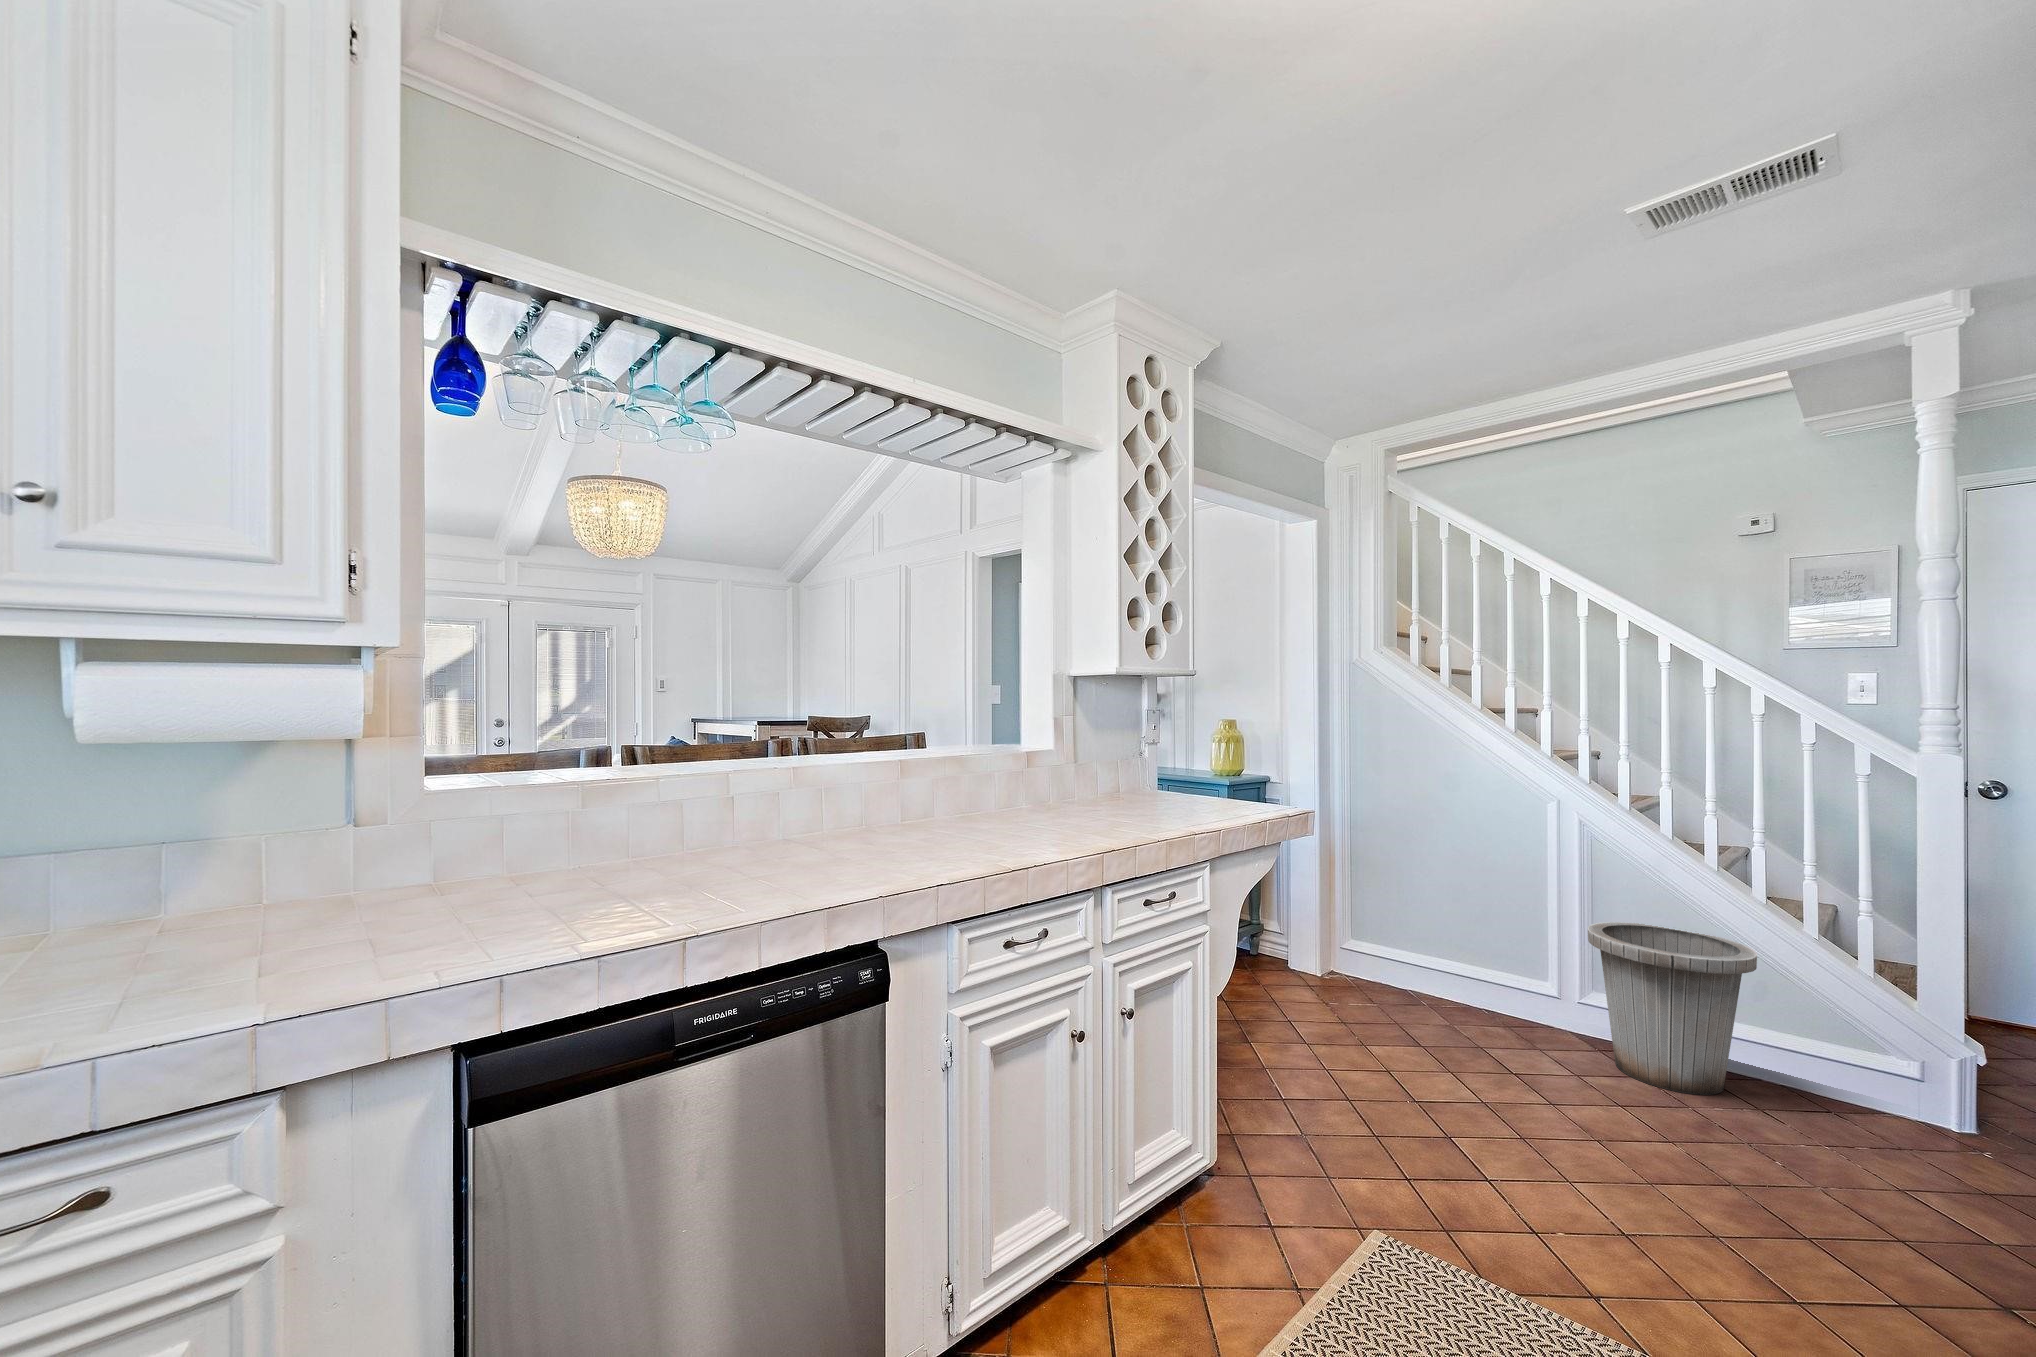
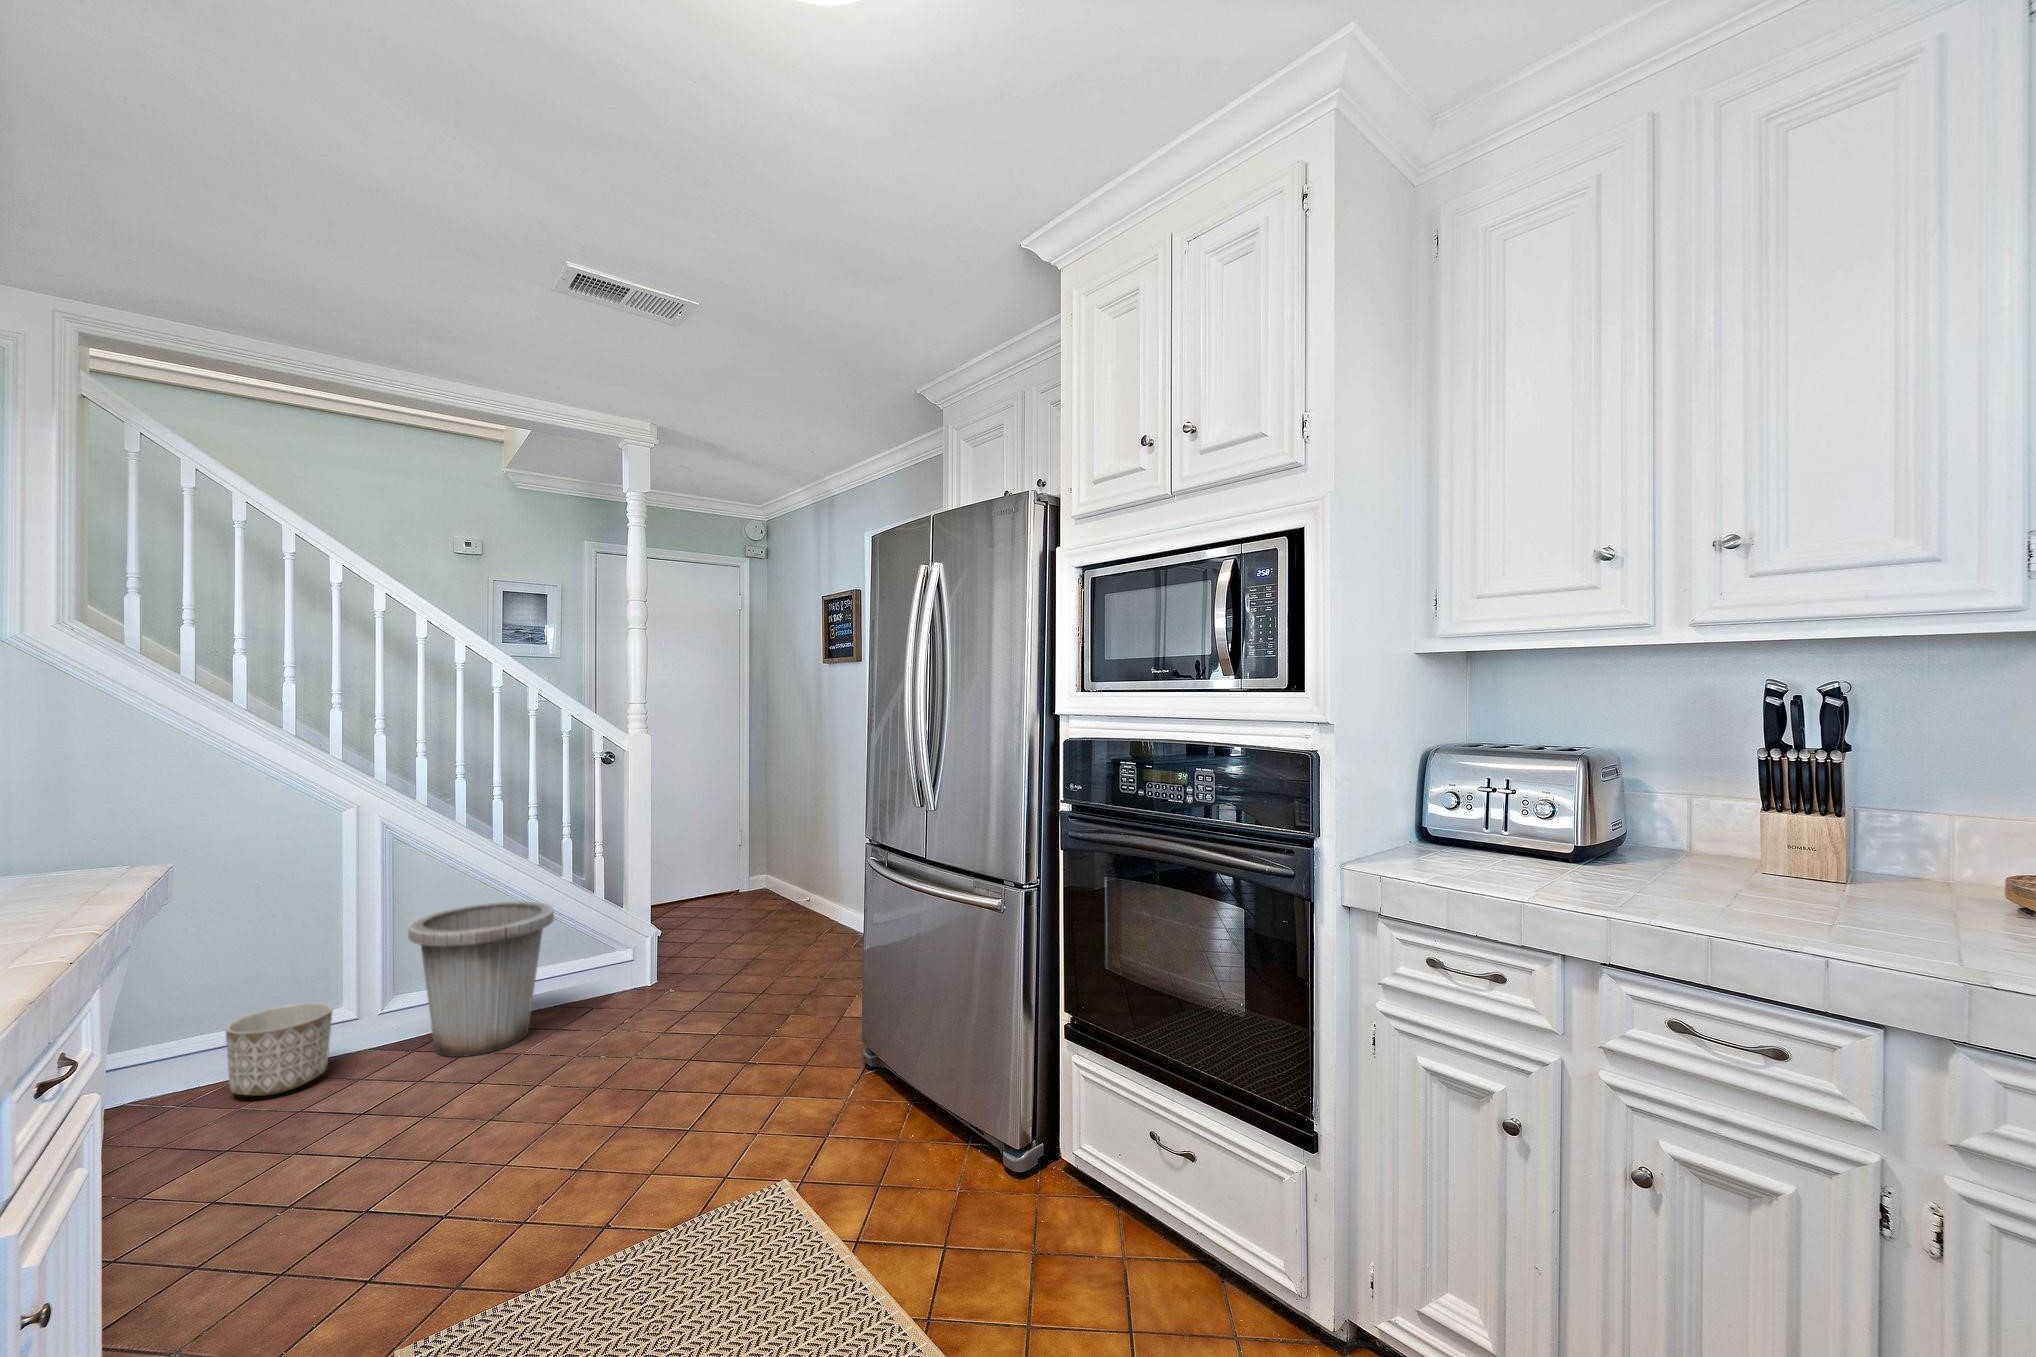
planter: none [1448,958,1526,1033] -> present [226,1002,333,1096]

